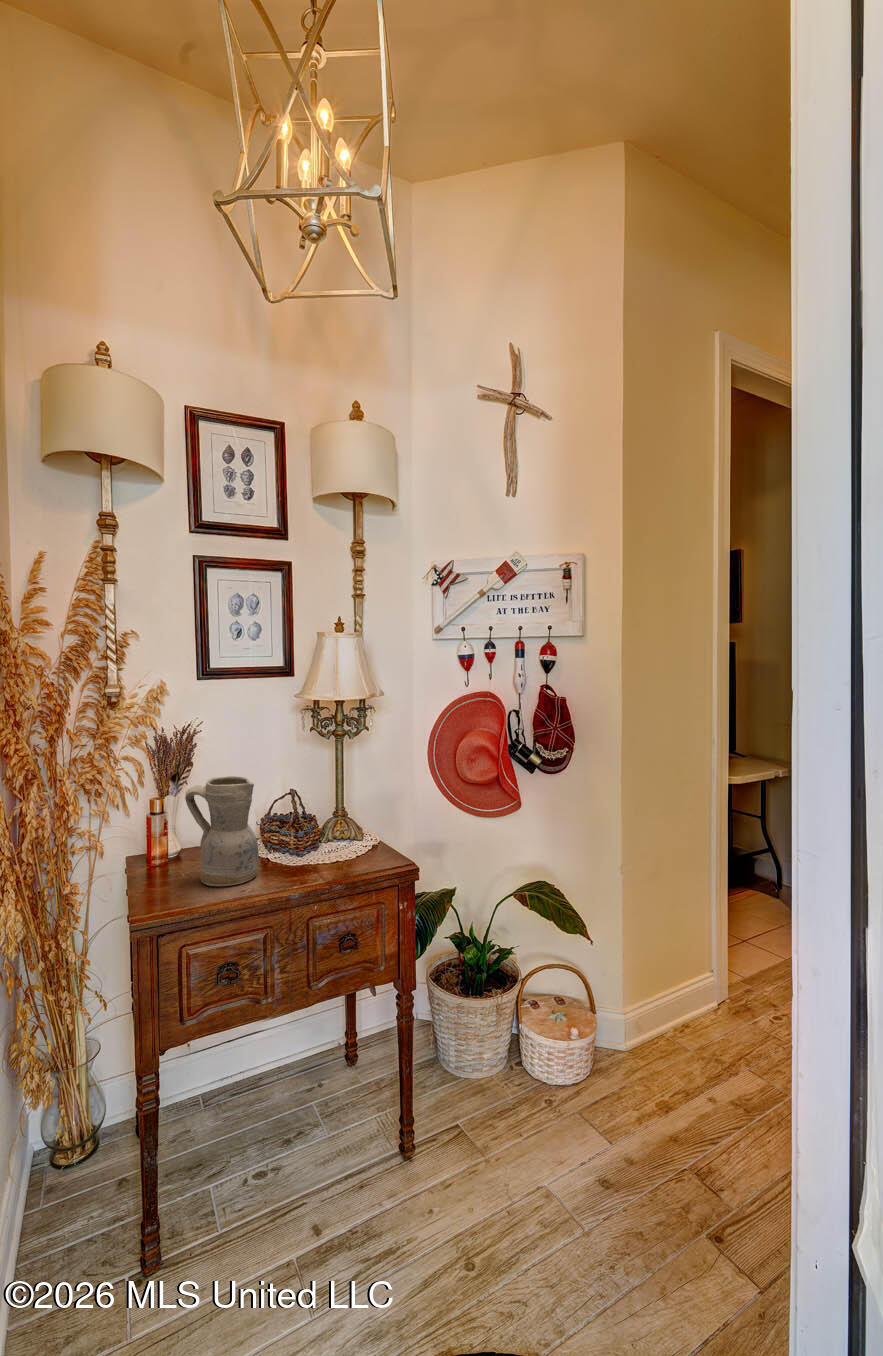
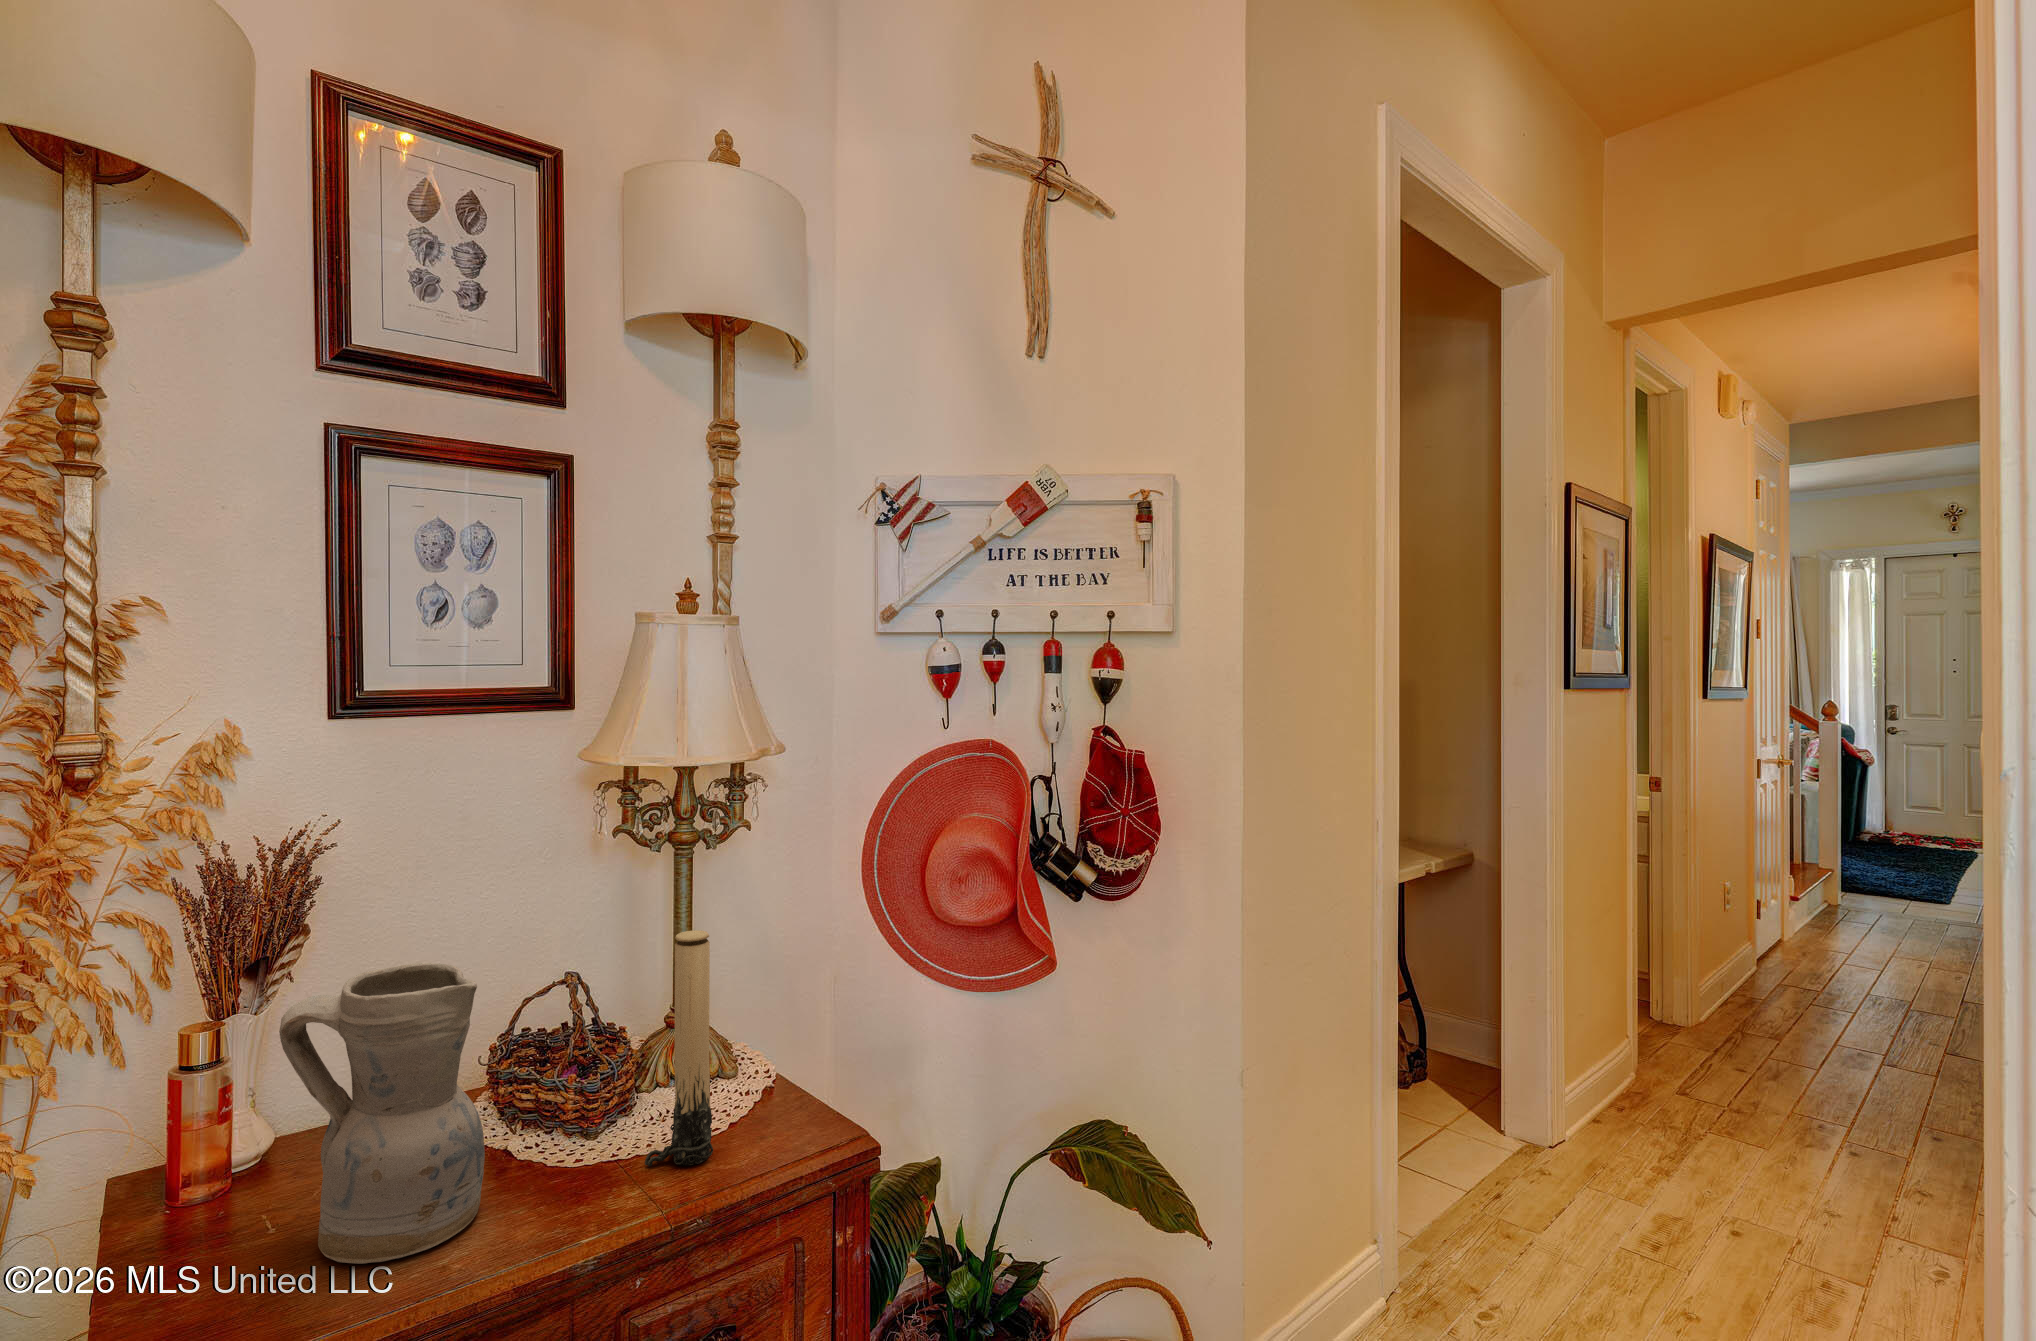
candle: none [320,770,348,867] -> present [645,930,713,1166]

